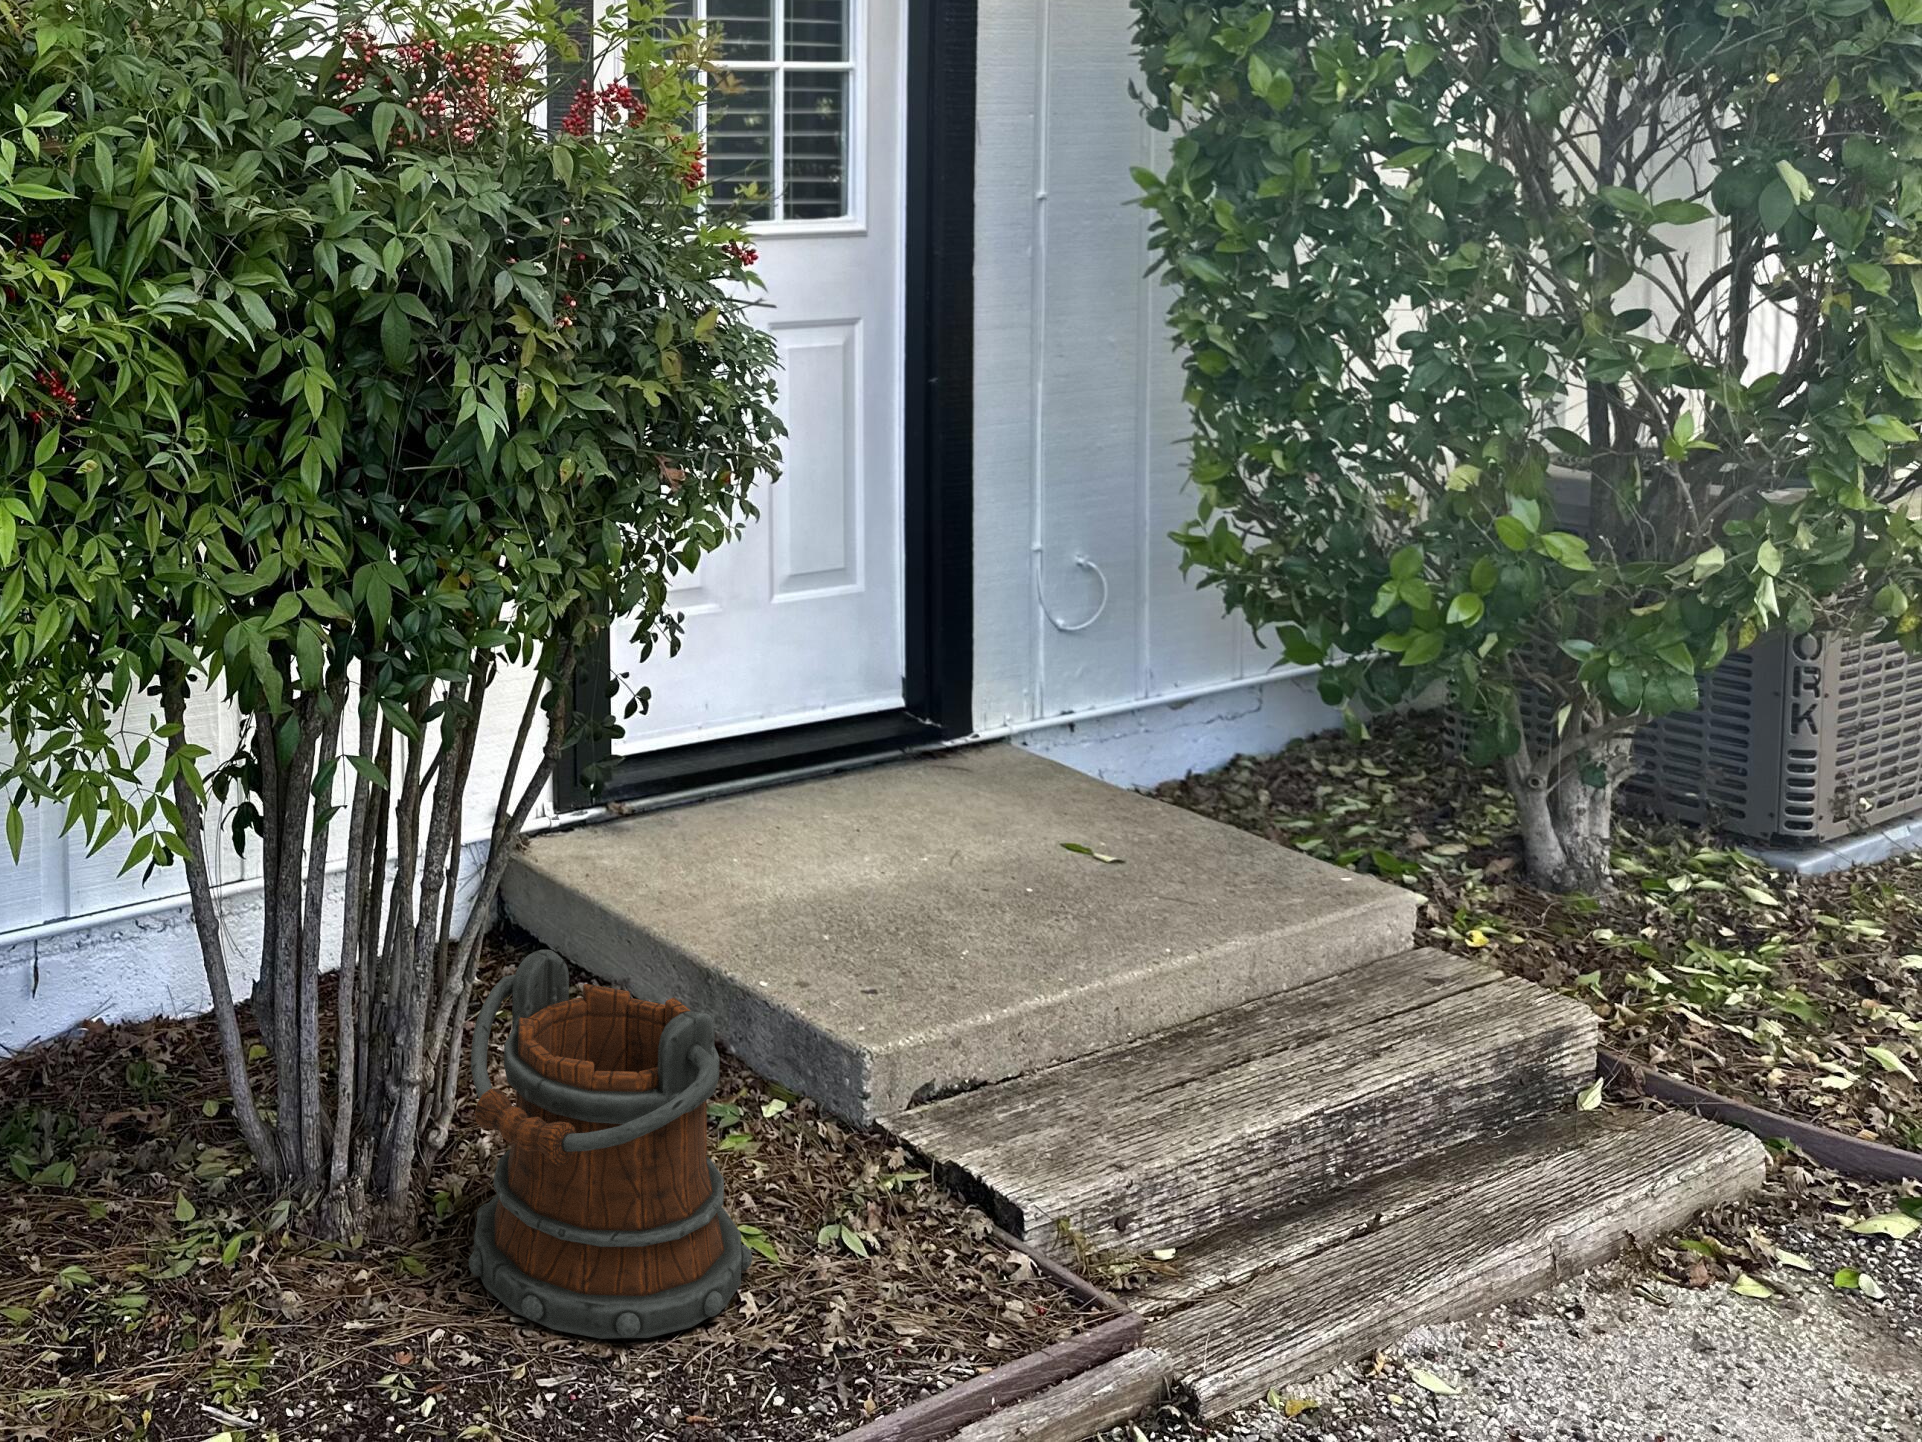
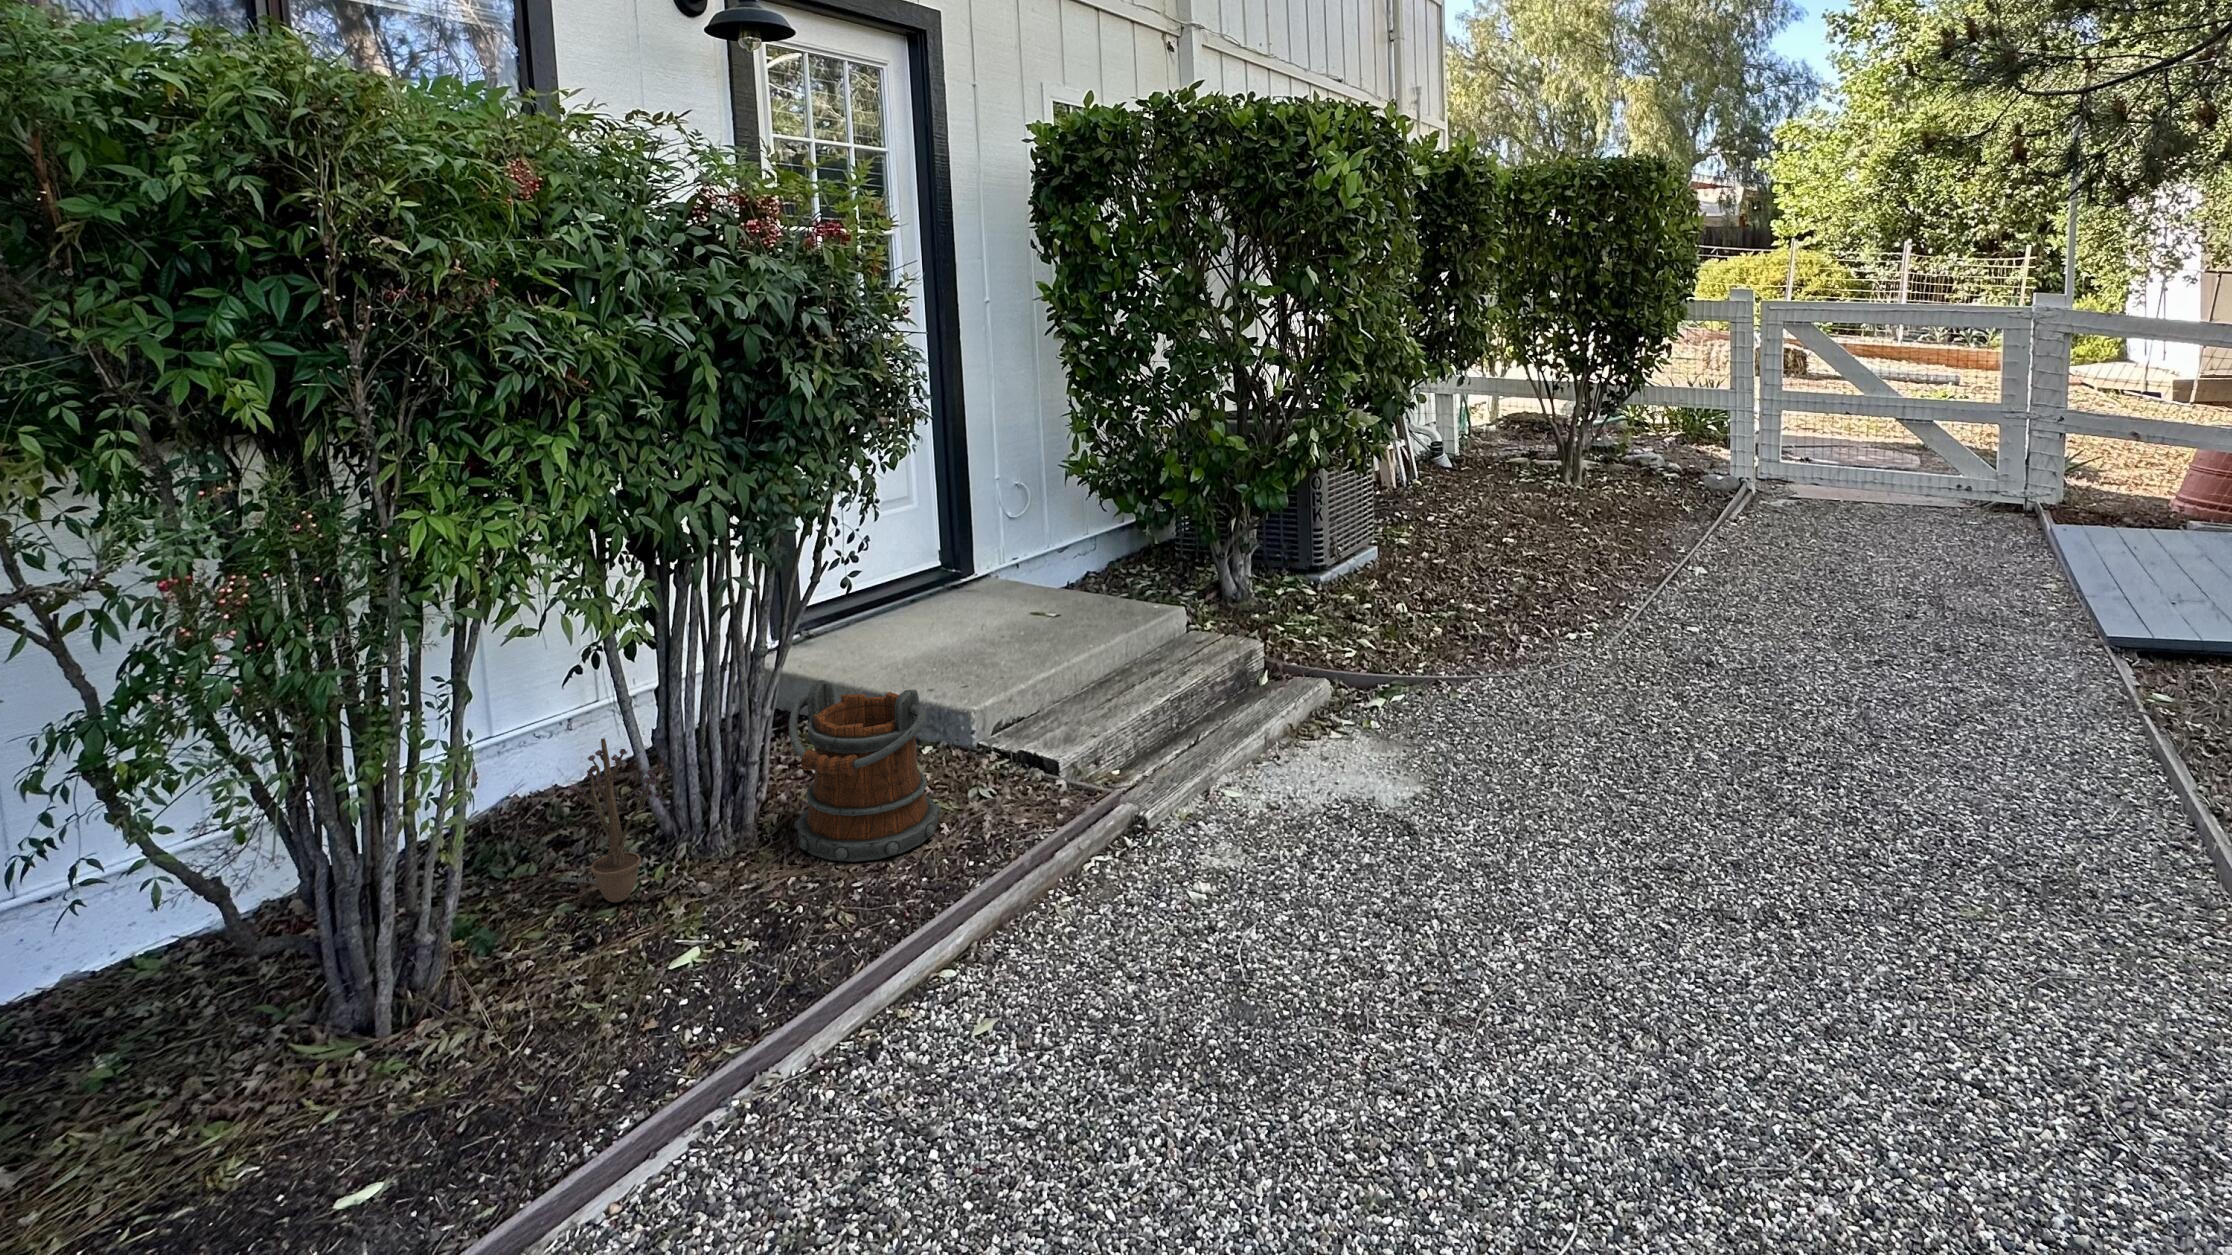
decorative plant: none [73,997,215,1293] -> present [561,738,661,903]

